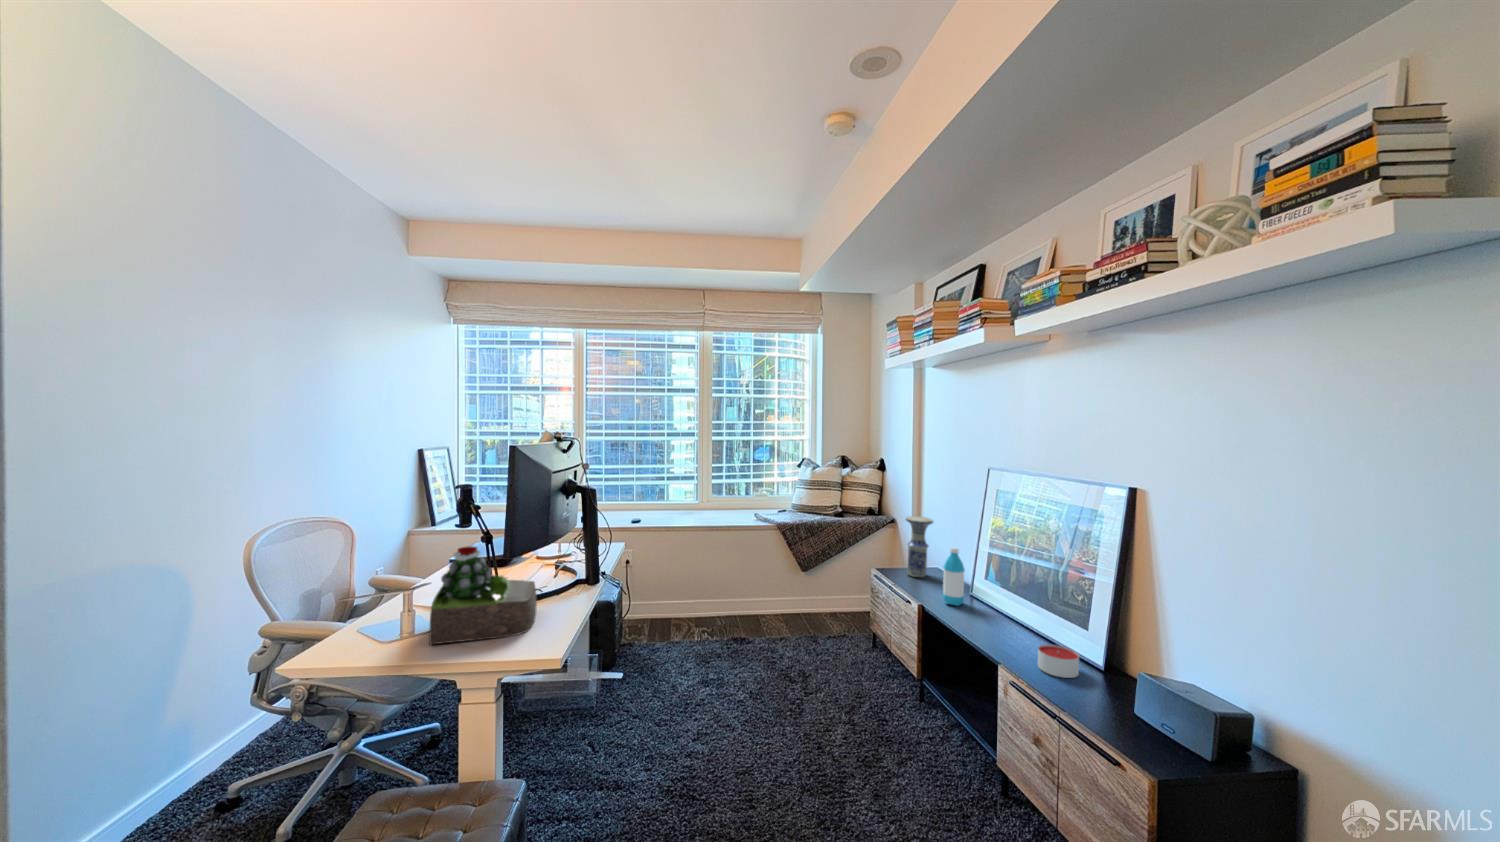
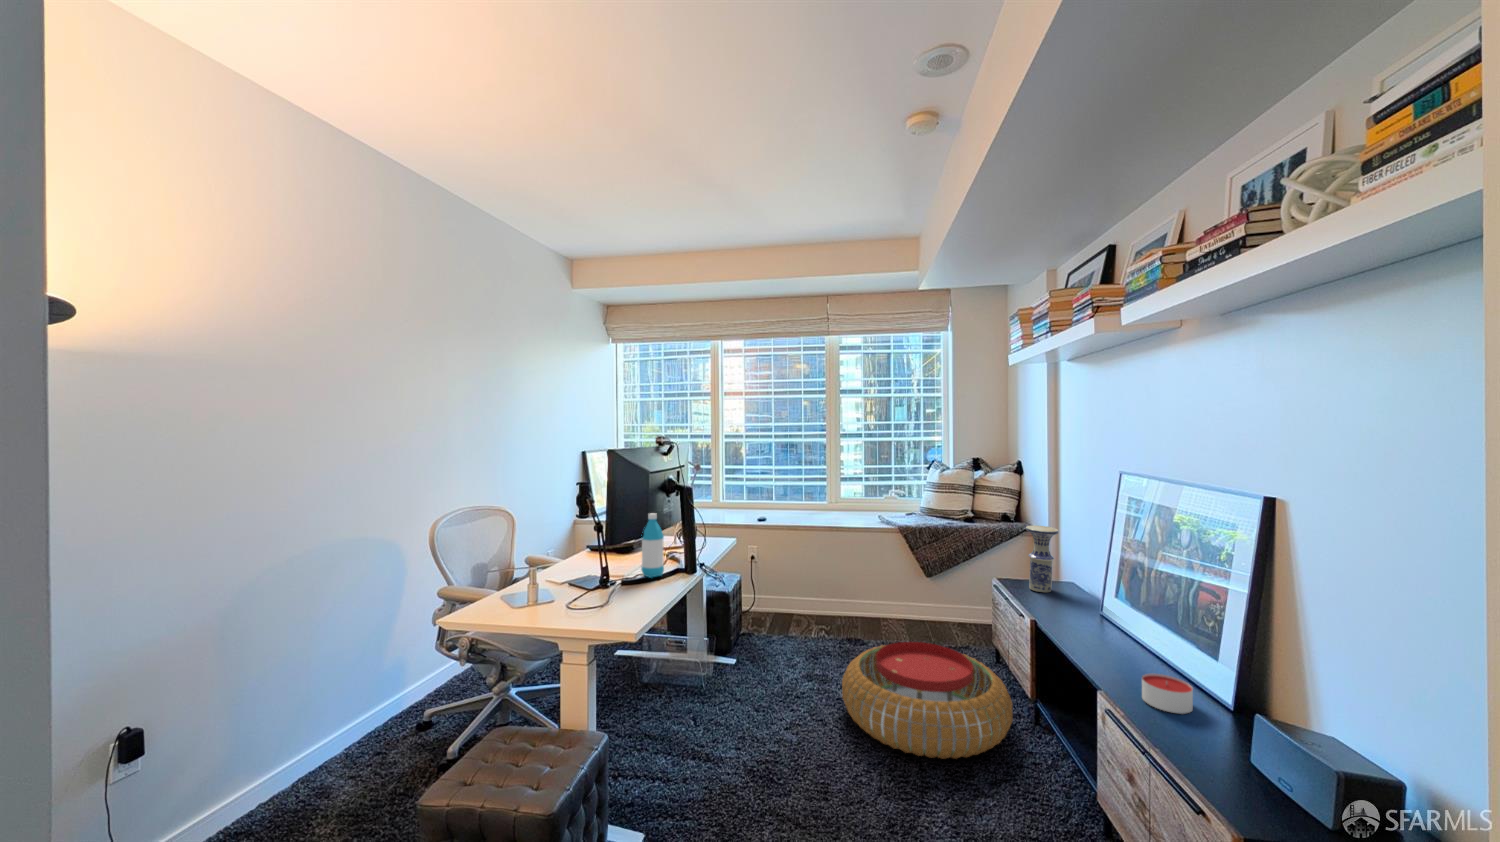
succulent plant: present [429,546,537,644] -> none [544,537,632,613]
water bottle: present [943,547,965,606] -> present [641,513,664,578]
pouf: none [746,635,908,748] -> present [842,642,1012,759]

